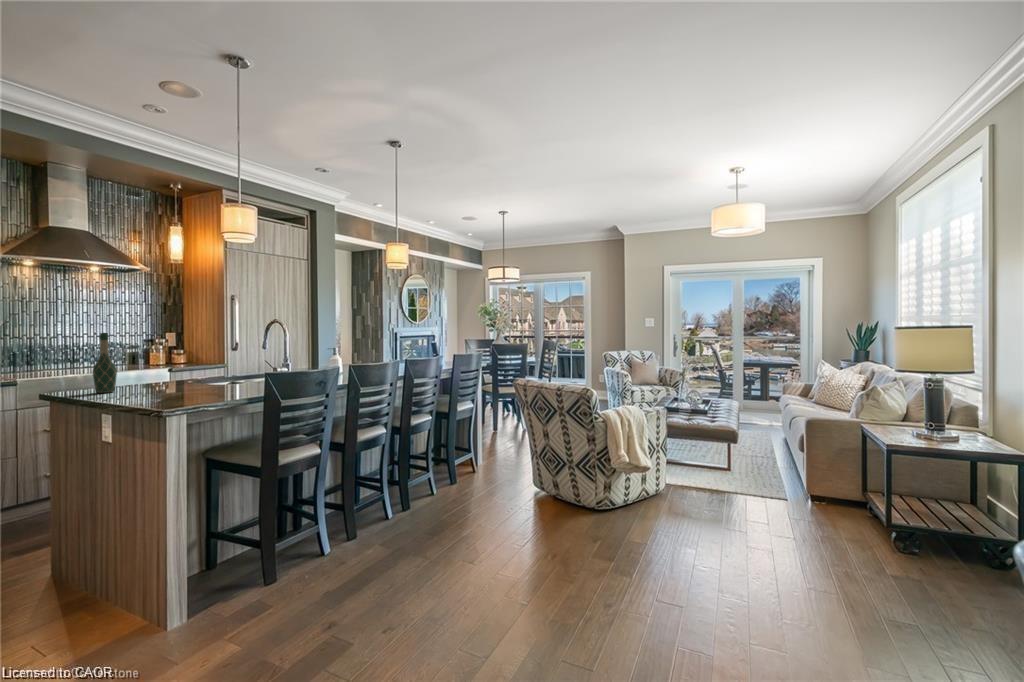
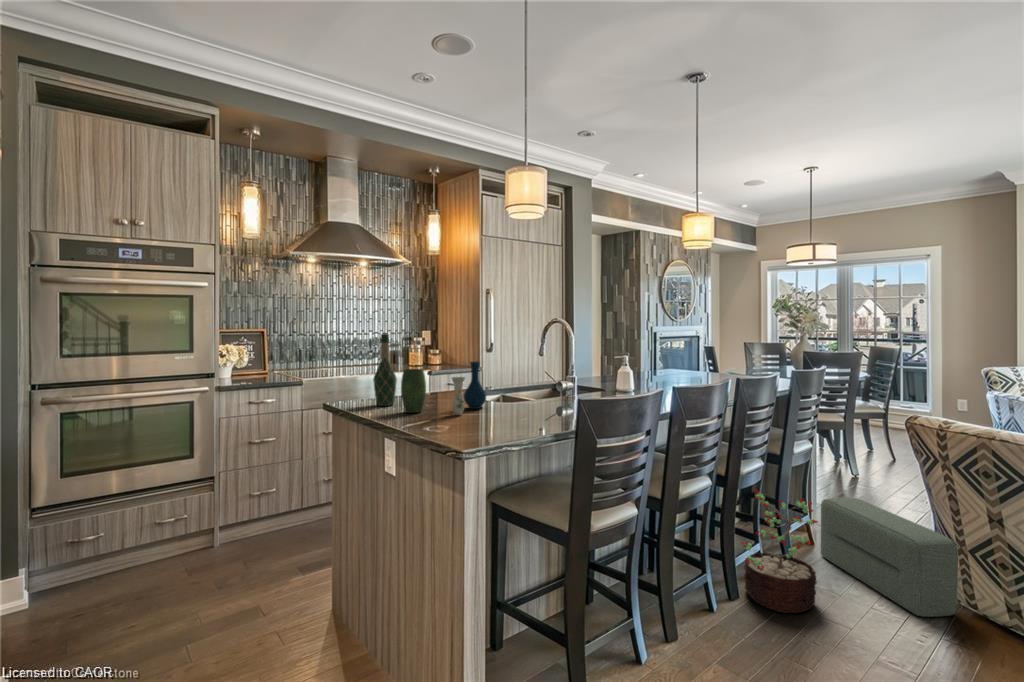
vase: none [119,354,203,396] -> present [401,362,486,415]
decorative plant: none [411,435,461,514] -> present [742,489,818,613]
pouf: none [477,439,537,502] -> present [821,497,958,617]

